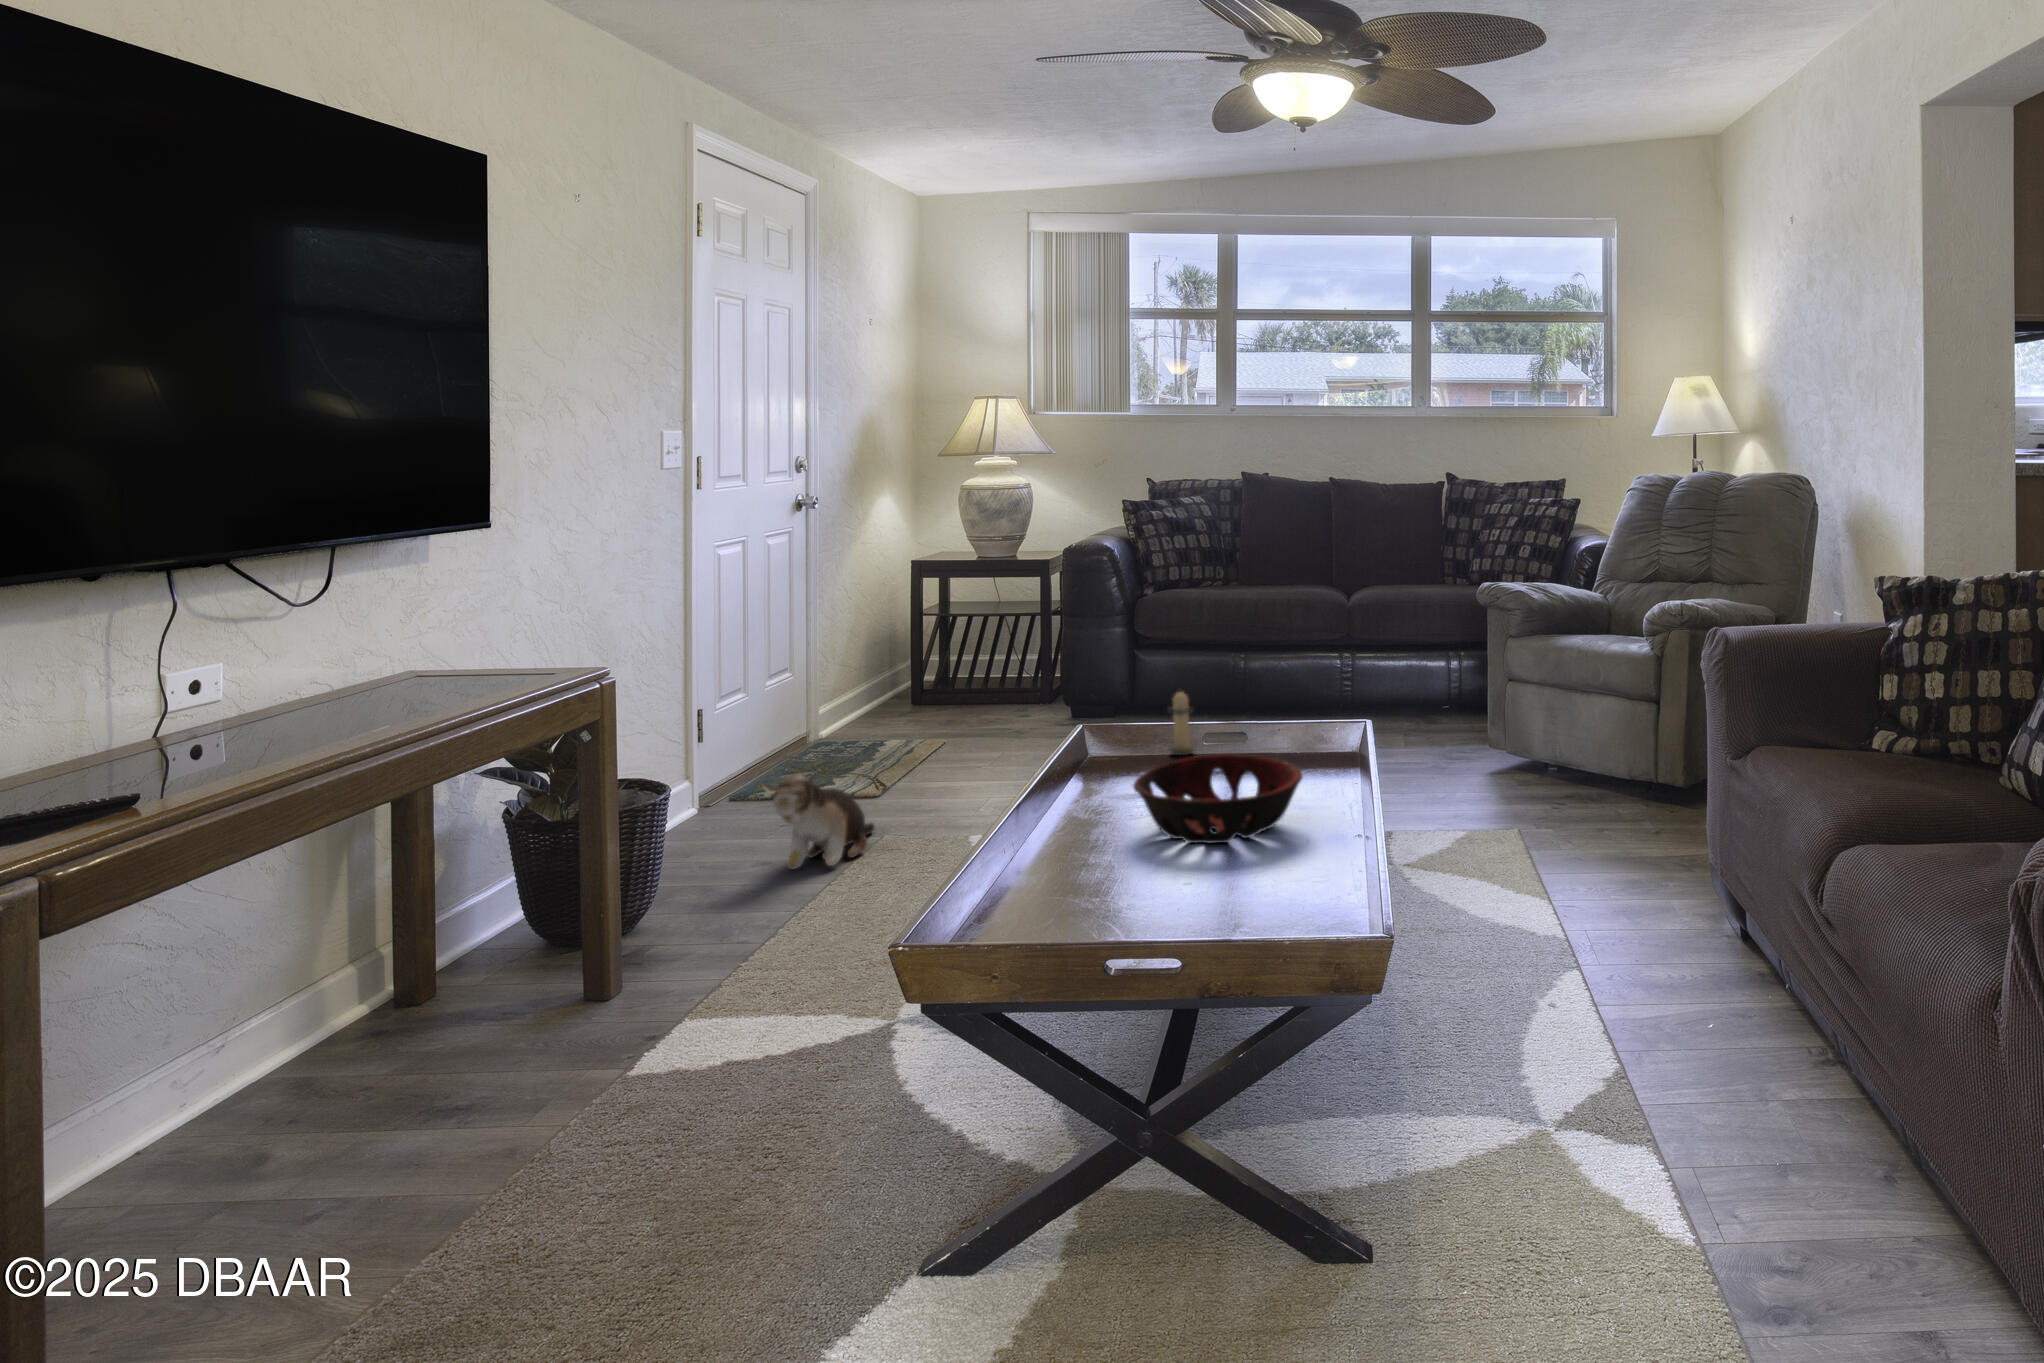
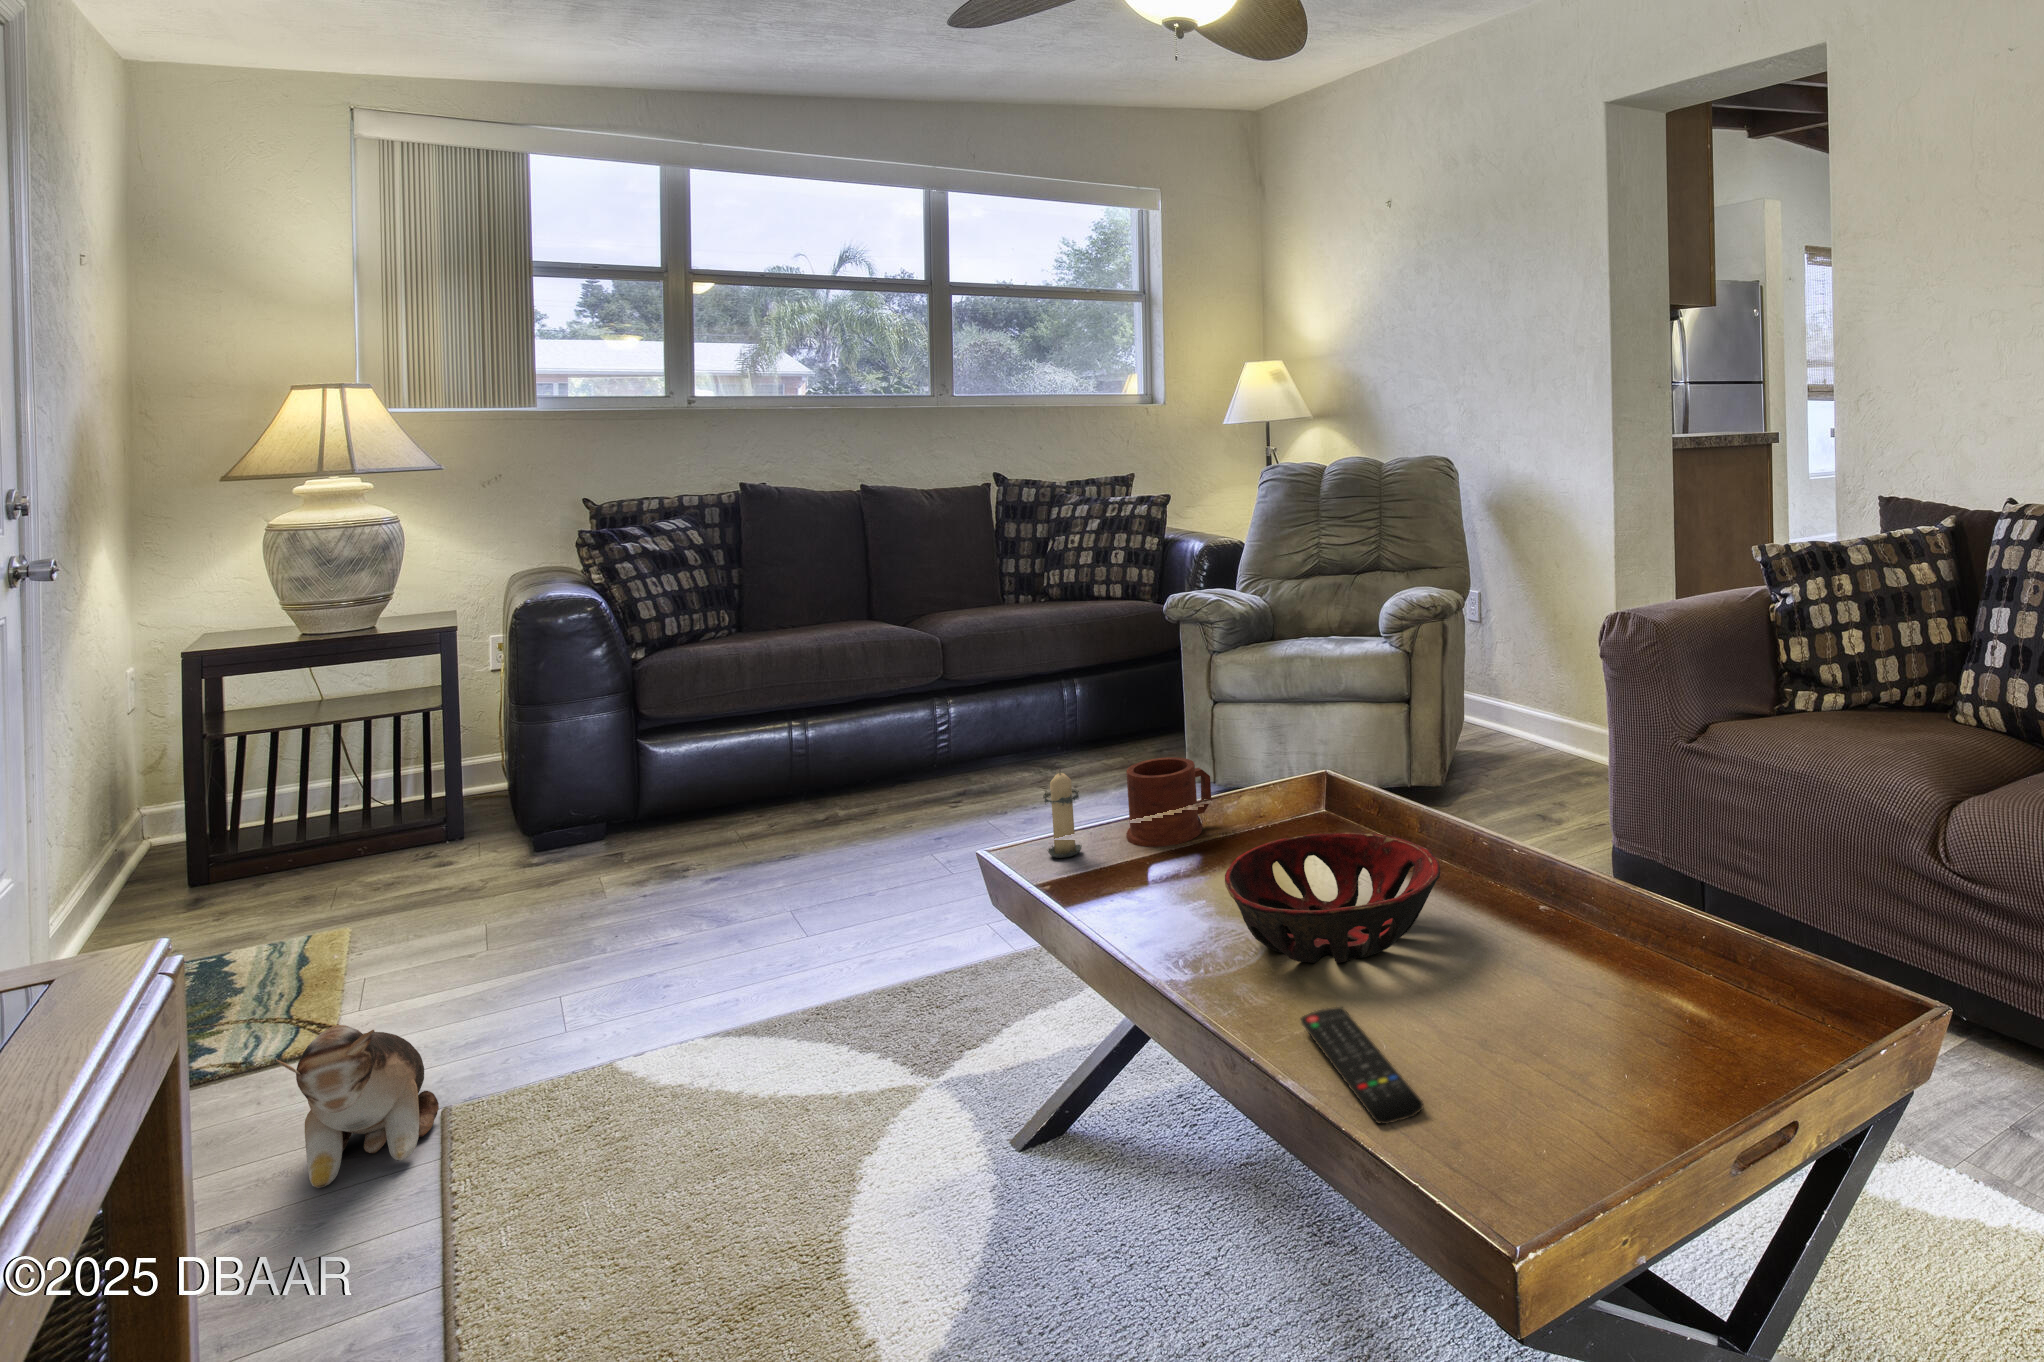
mug: none [1232,696,1302,762] -> present [1126,757,1211,847]
remote control: none [1024,857,1120,921] -> present [1301,1007,1424,1124]

